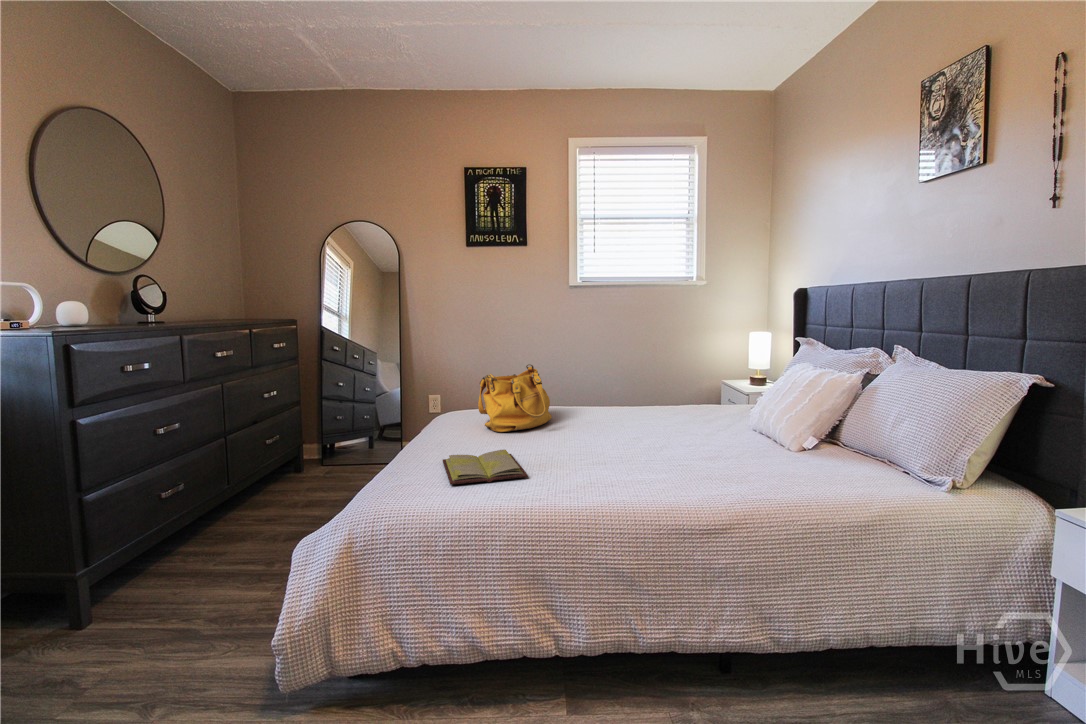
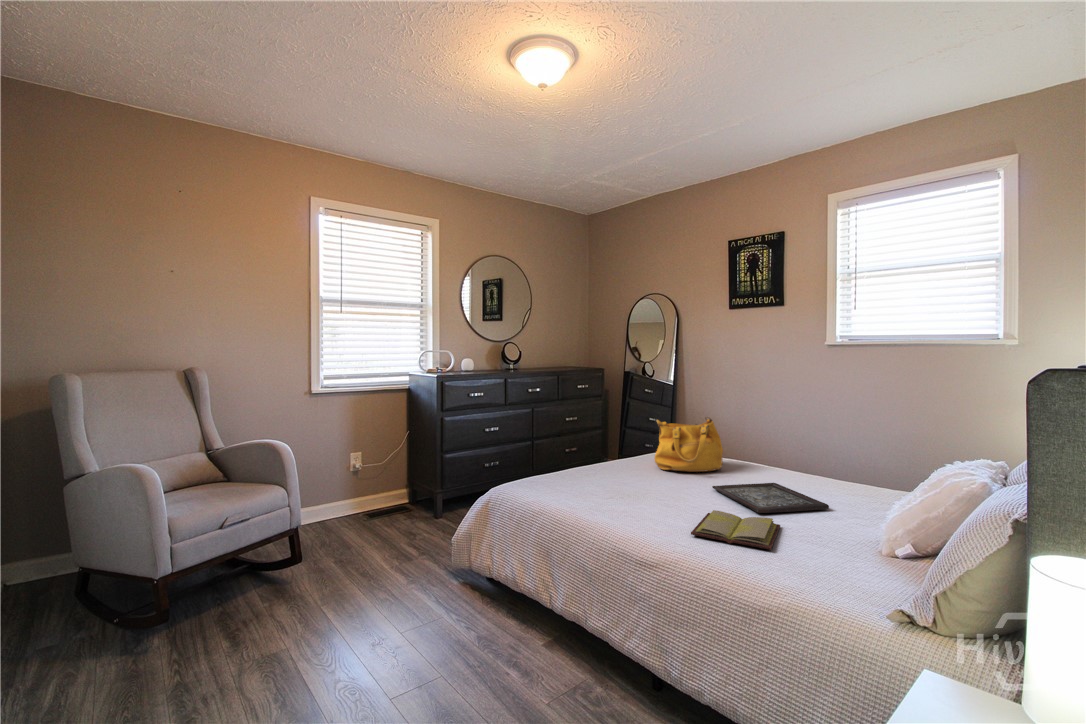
tray: none [584,422,692,453] -> present [712,483,829,513]
diary: present [443,450,528,485] -> present [691,510,780,550]

